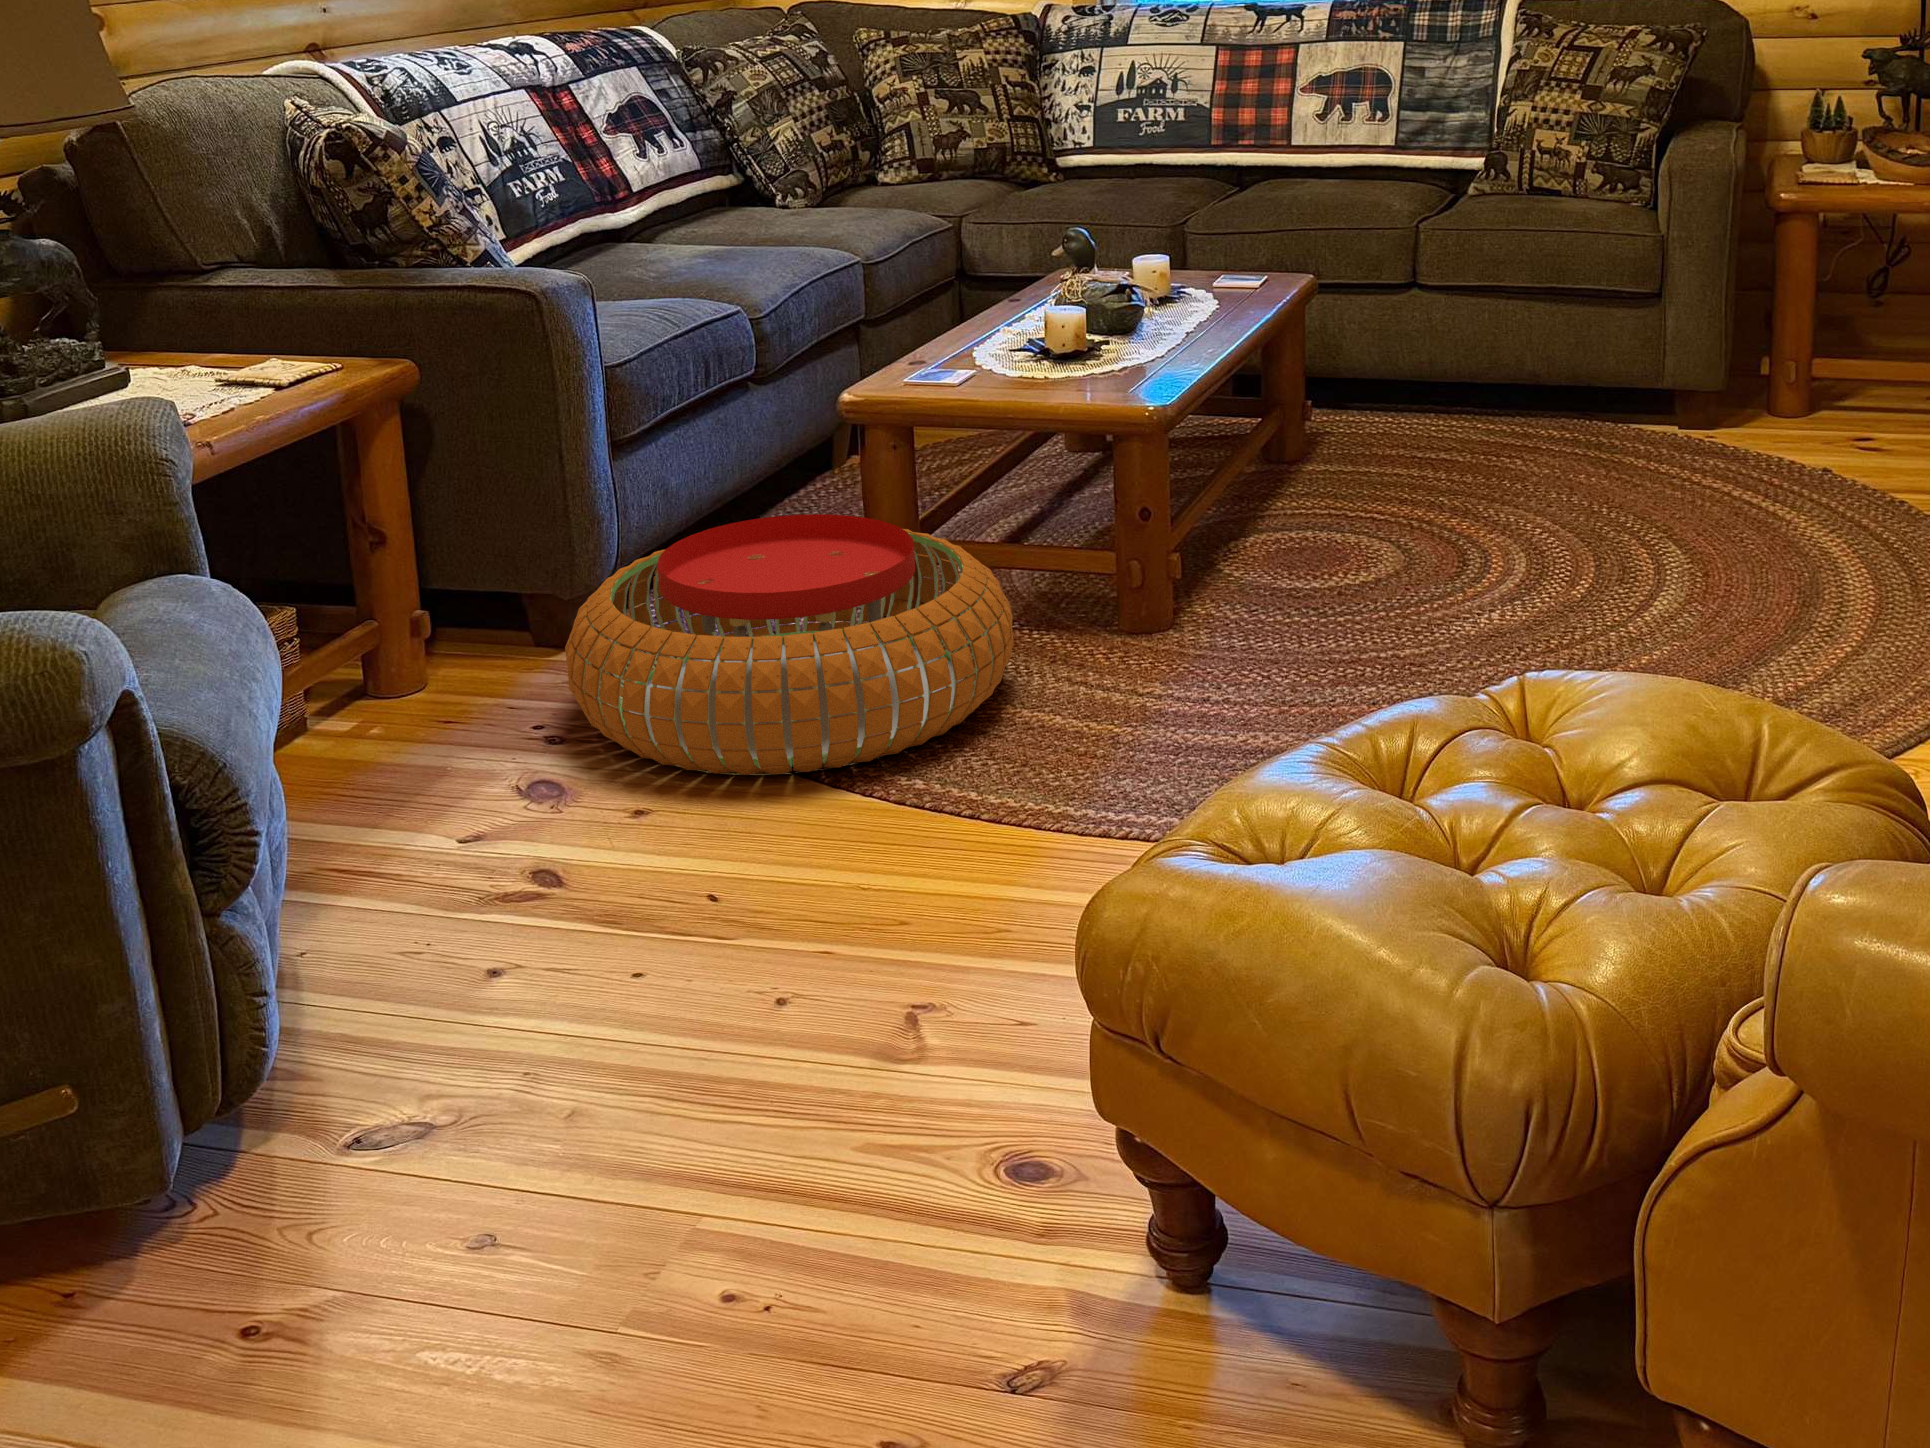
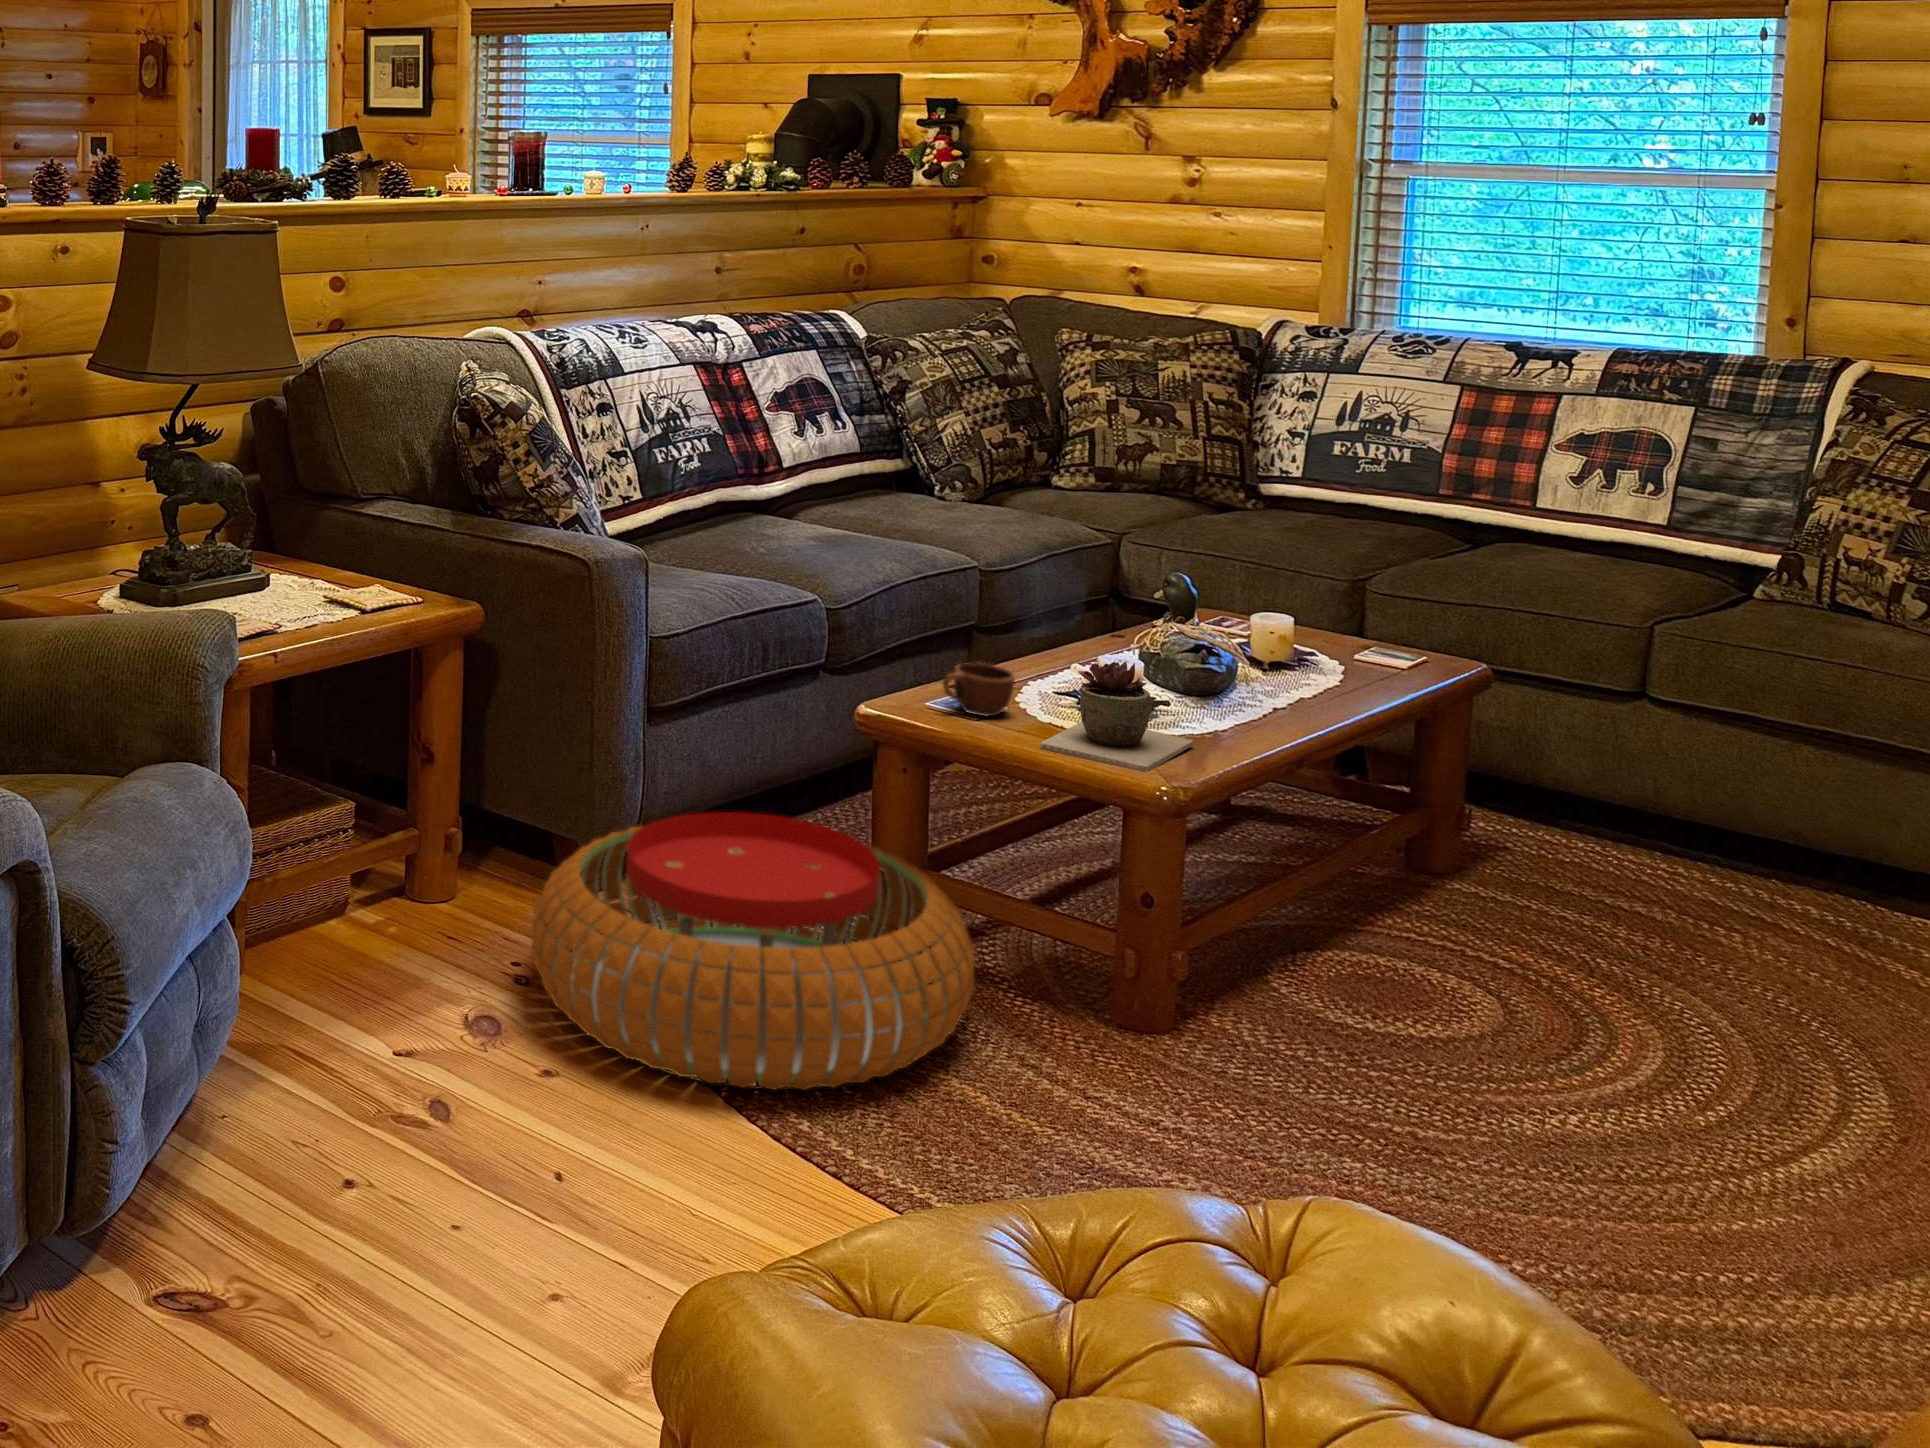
succulent plant: none [1033,303,1153,398] -> present [1040,662,1194,772]
mug: none [922,332,985,382] -> present [943,663,1015,716]

